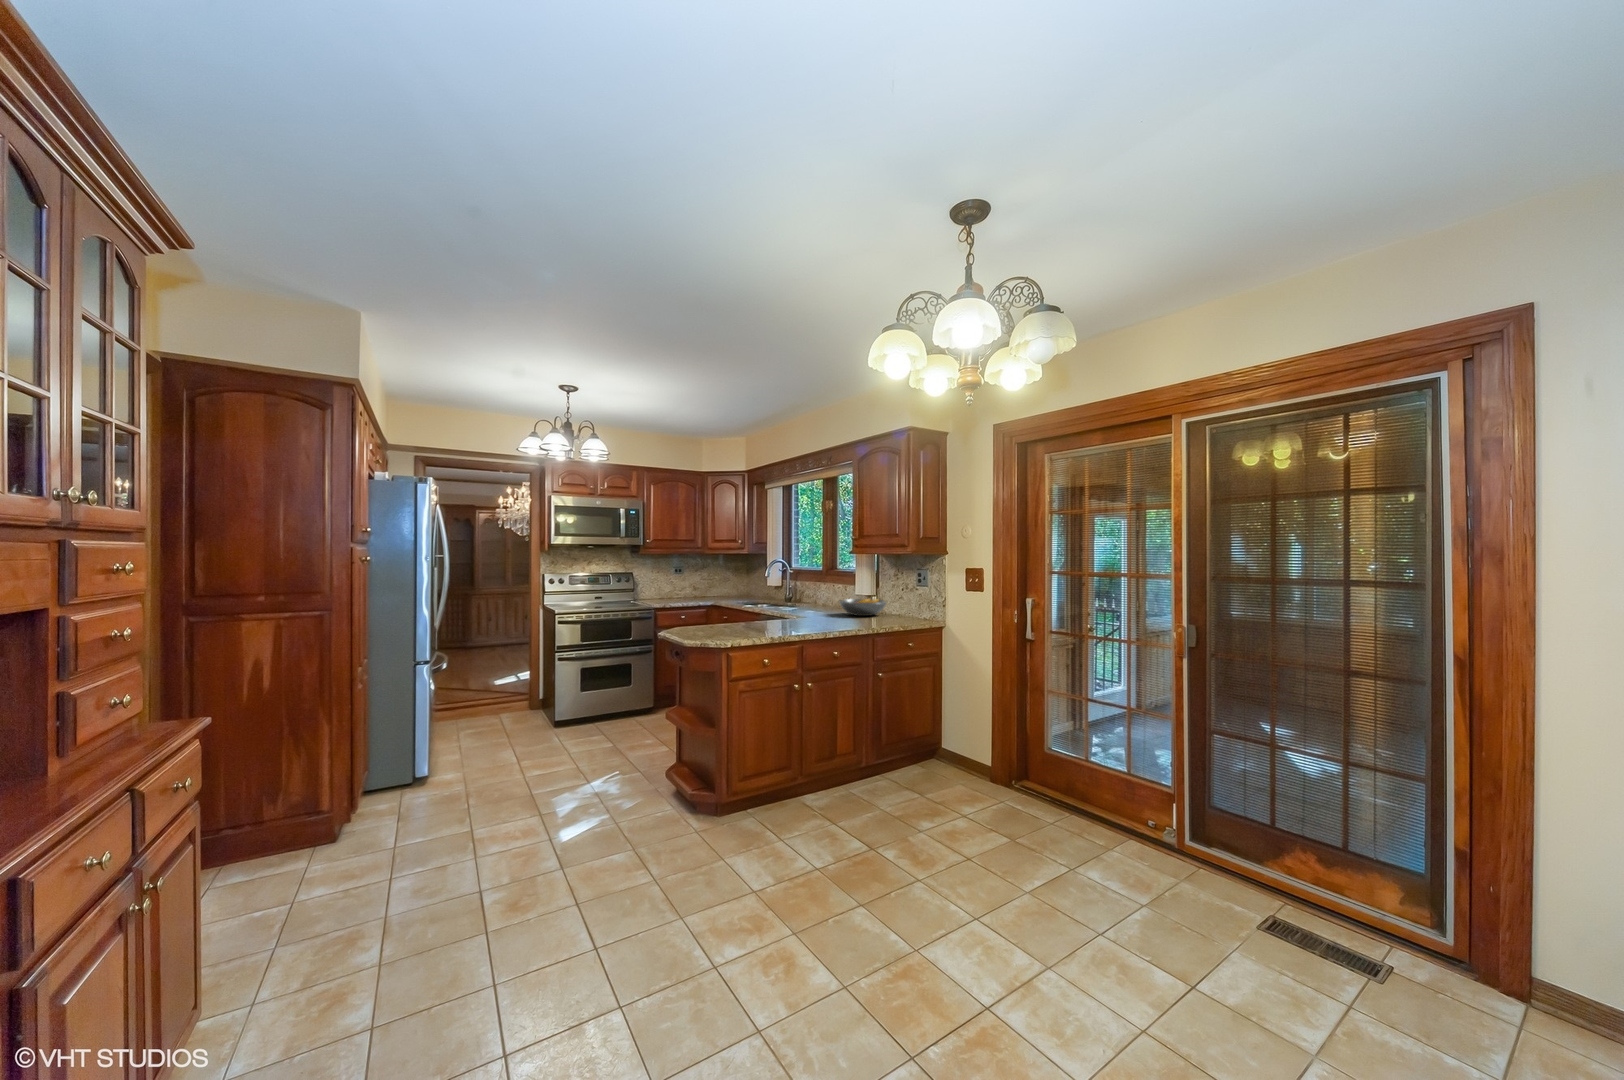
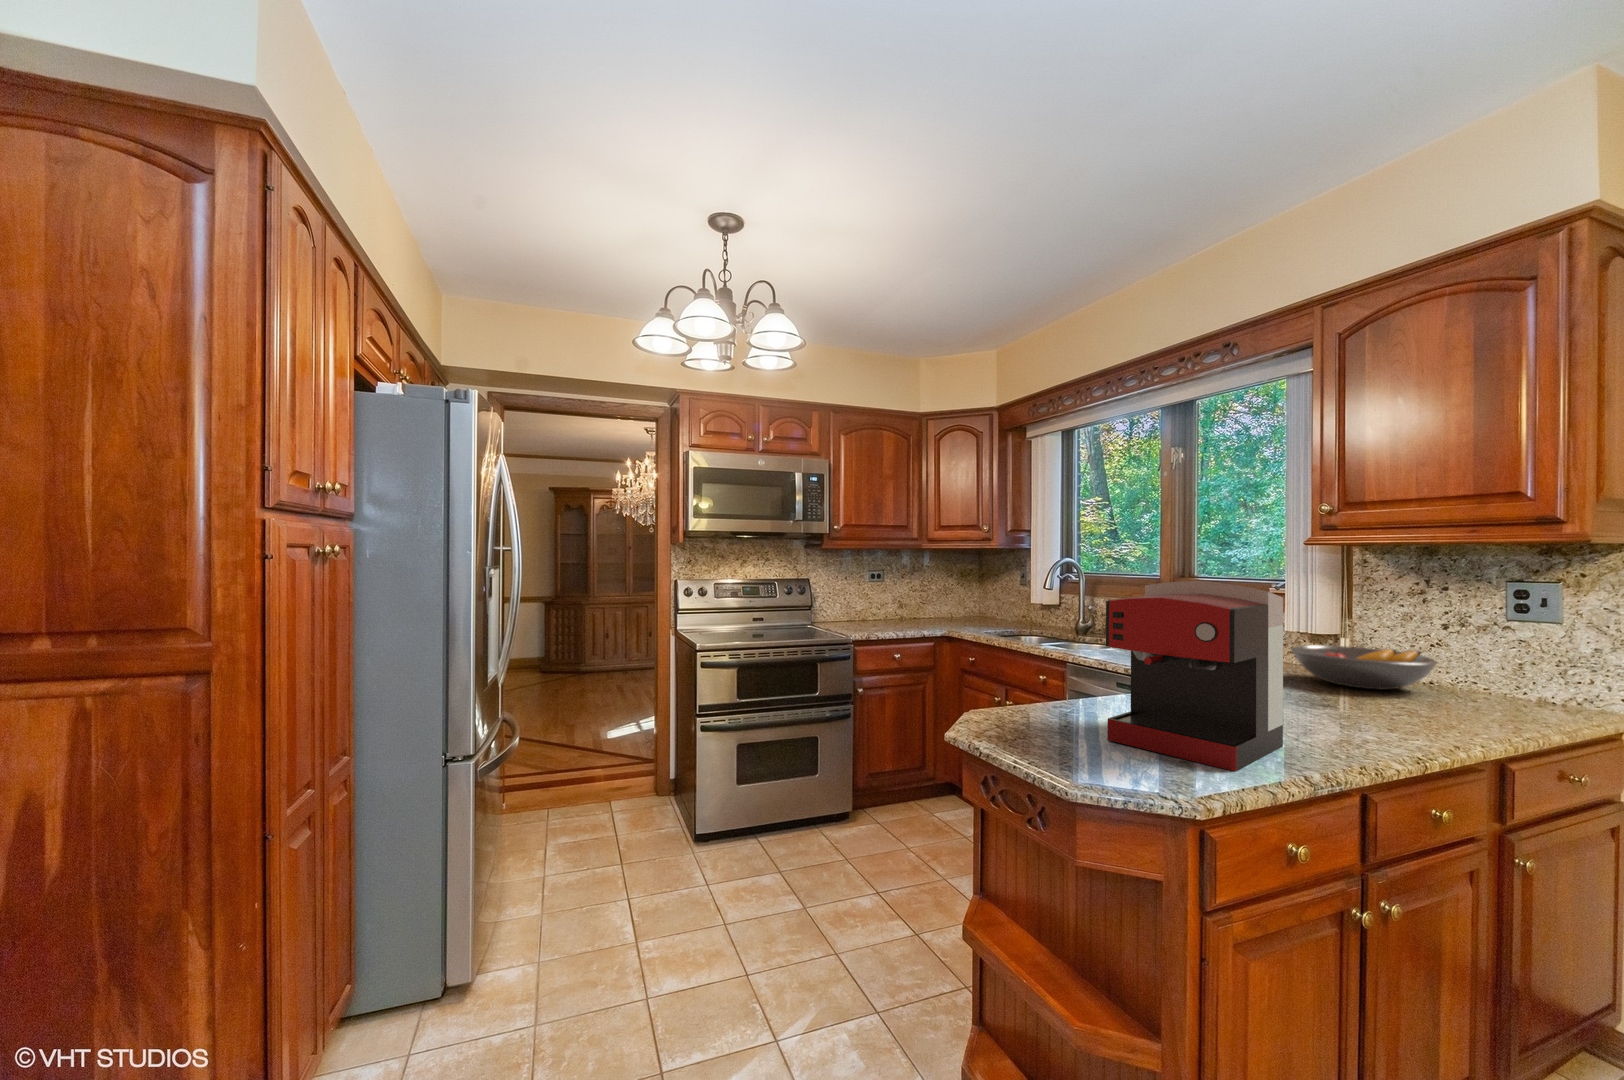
coffee maker: none [713,569,777,634] -> present [1106,581,1283,771]

